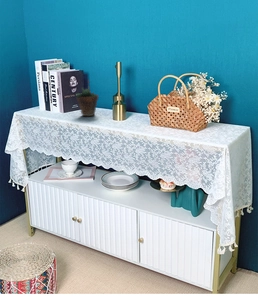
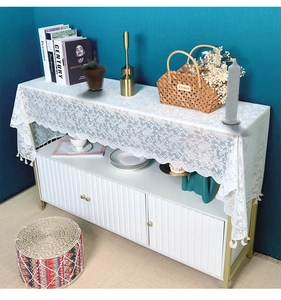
candle: none [209,80,226,139] -> present [222,58,241,124]

